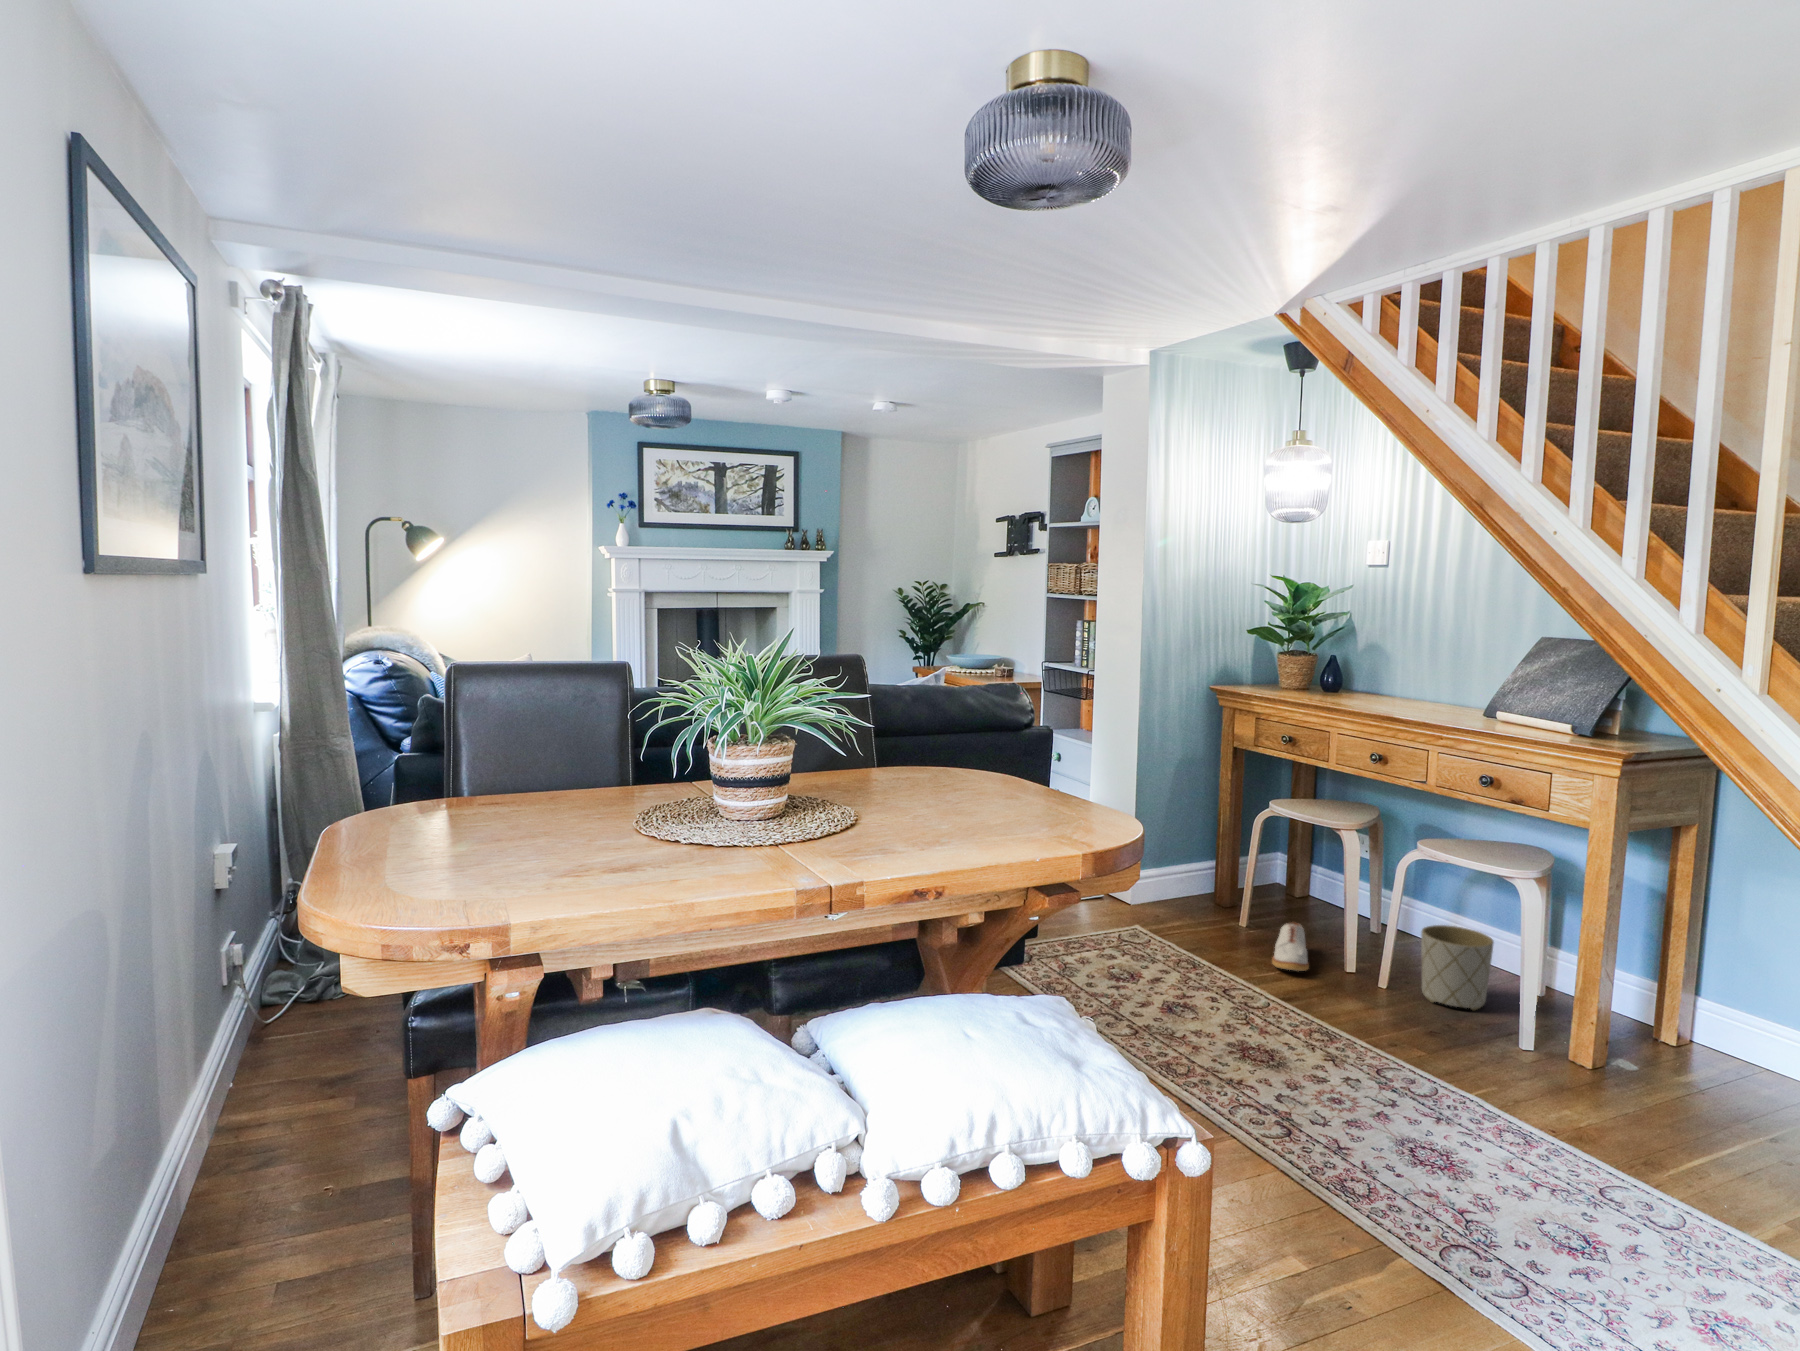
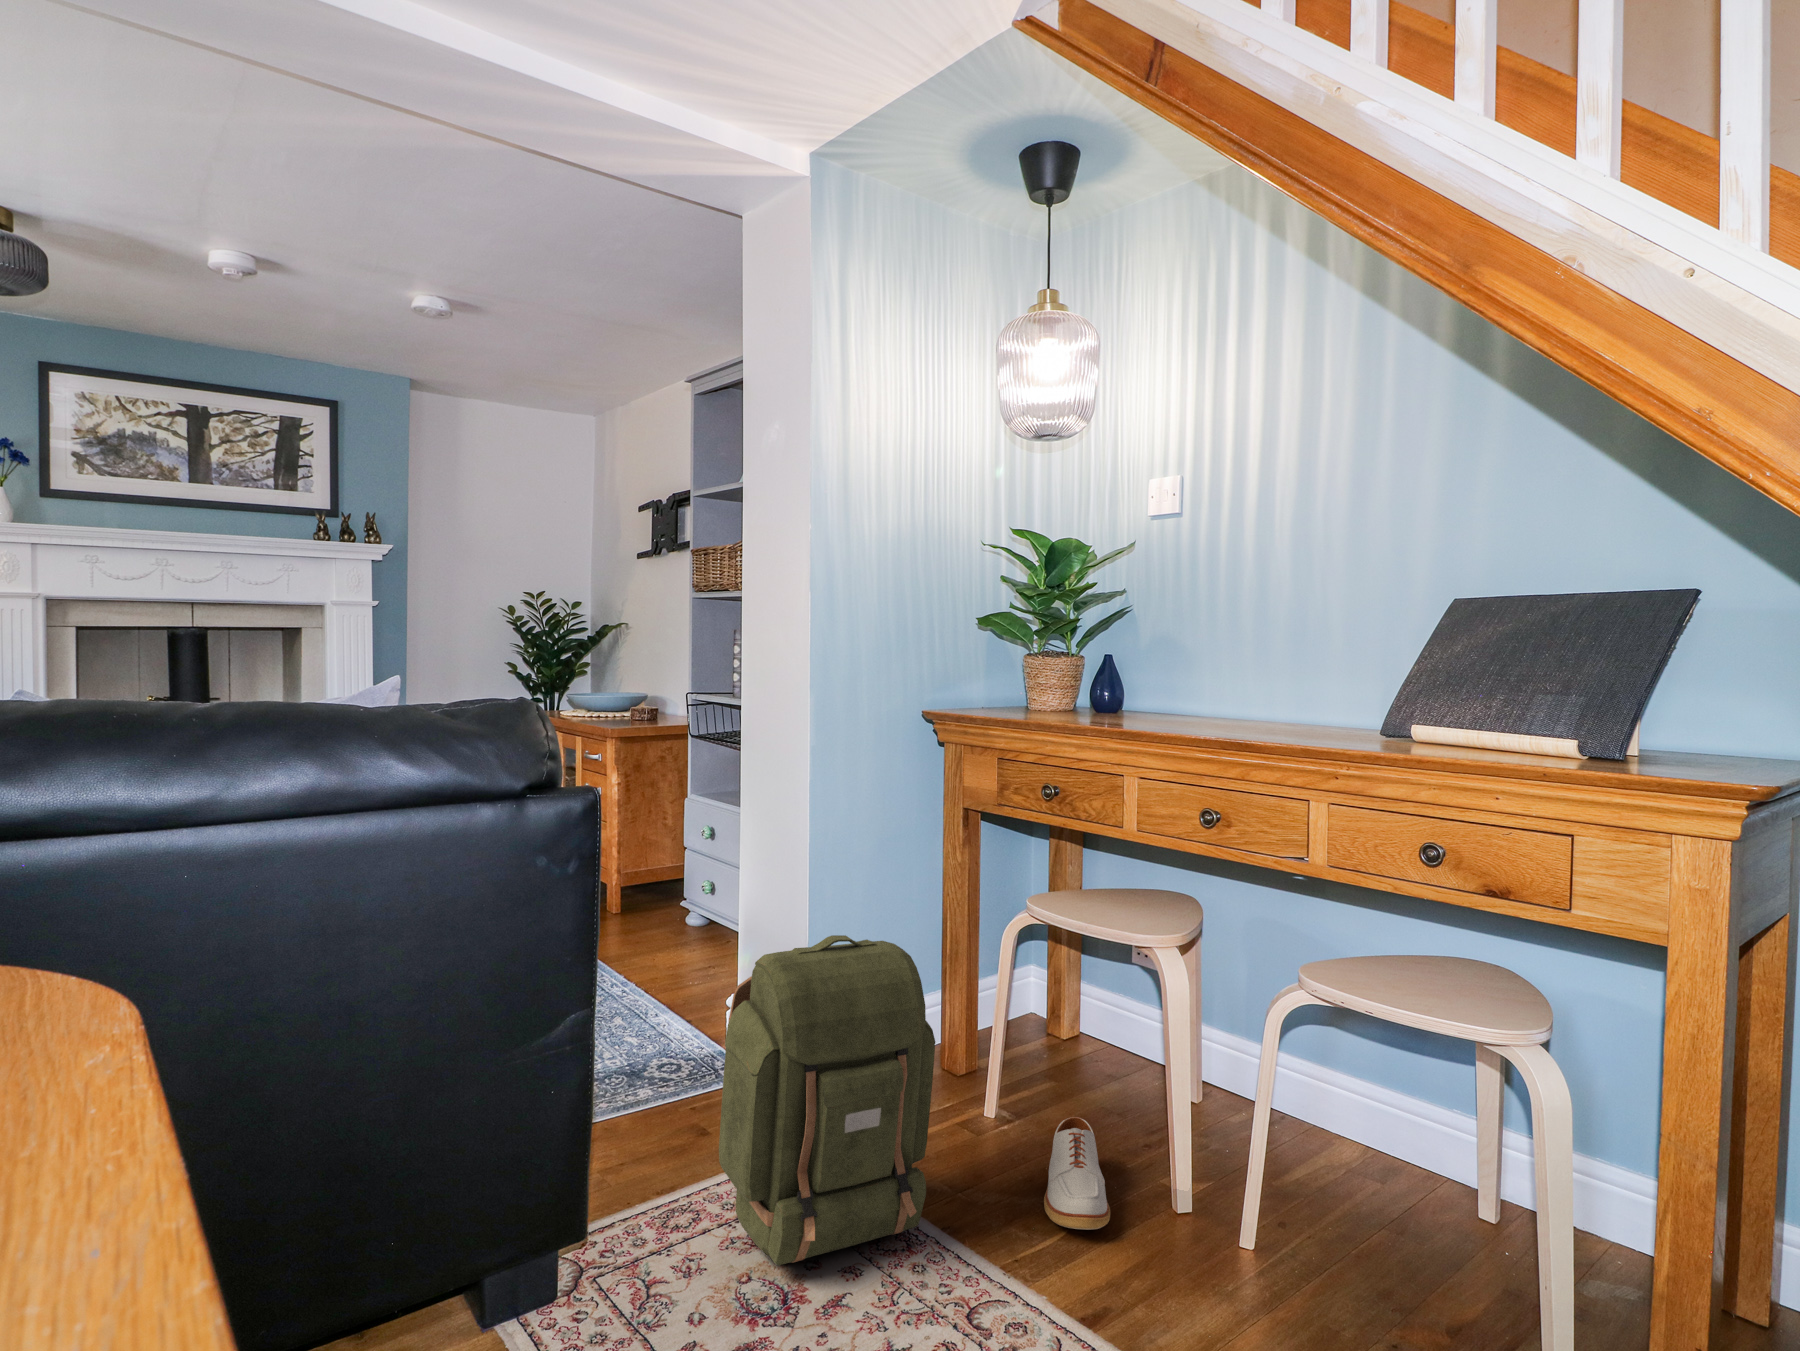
backpack: none [1098,808,1214,965] -> present [719,935,935,1265]
planter: present [1421,925,1494,1010] -> none [1303,1114,1429,1285]

